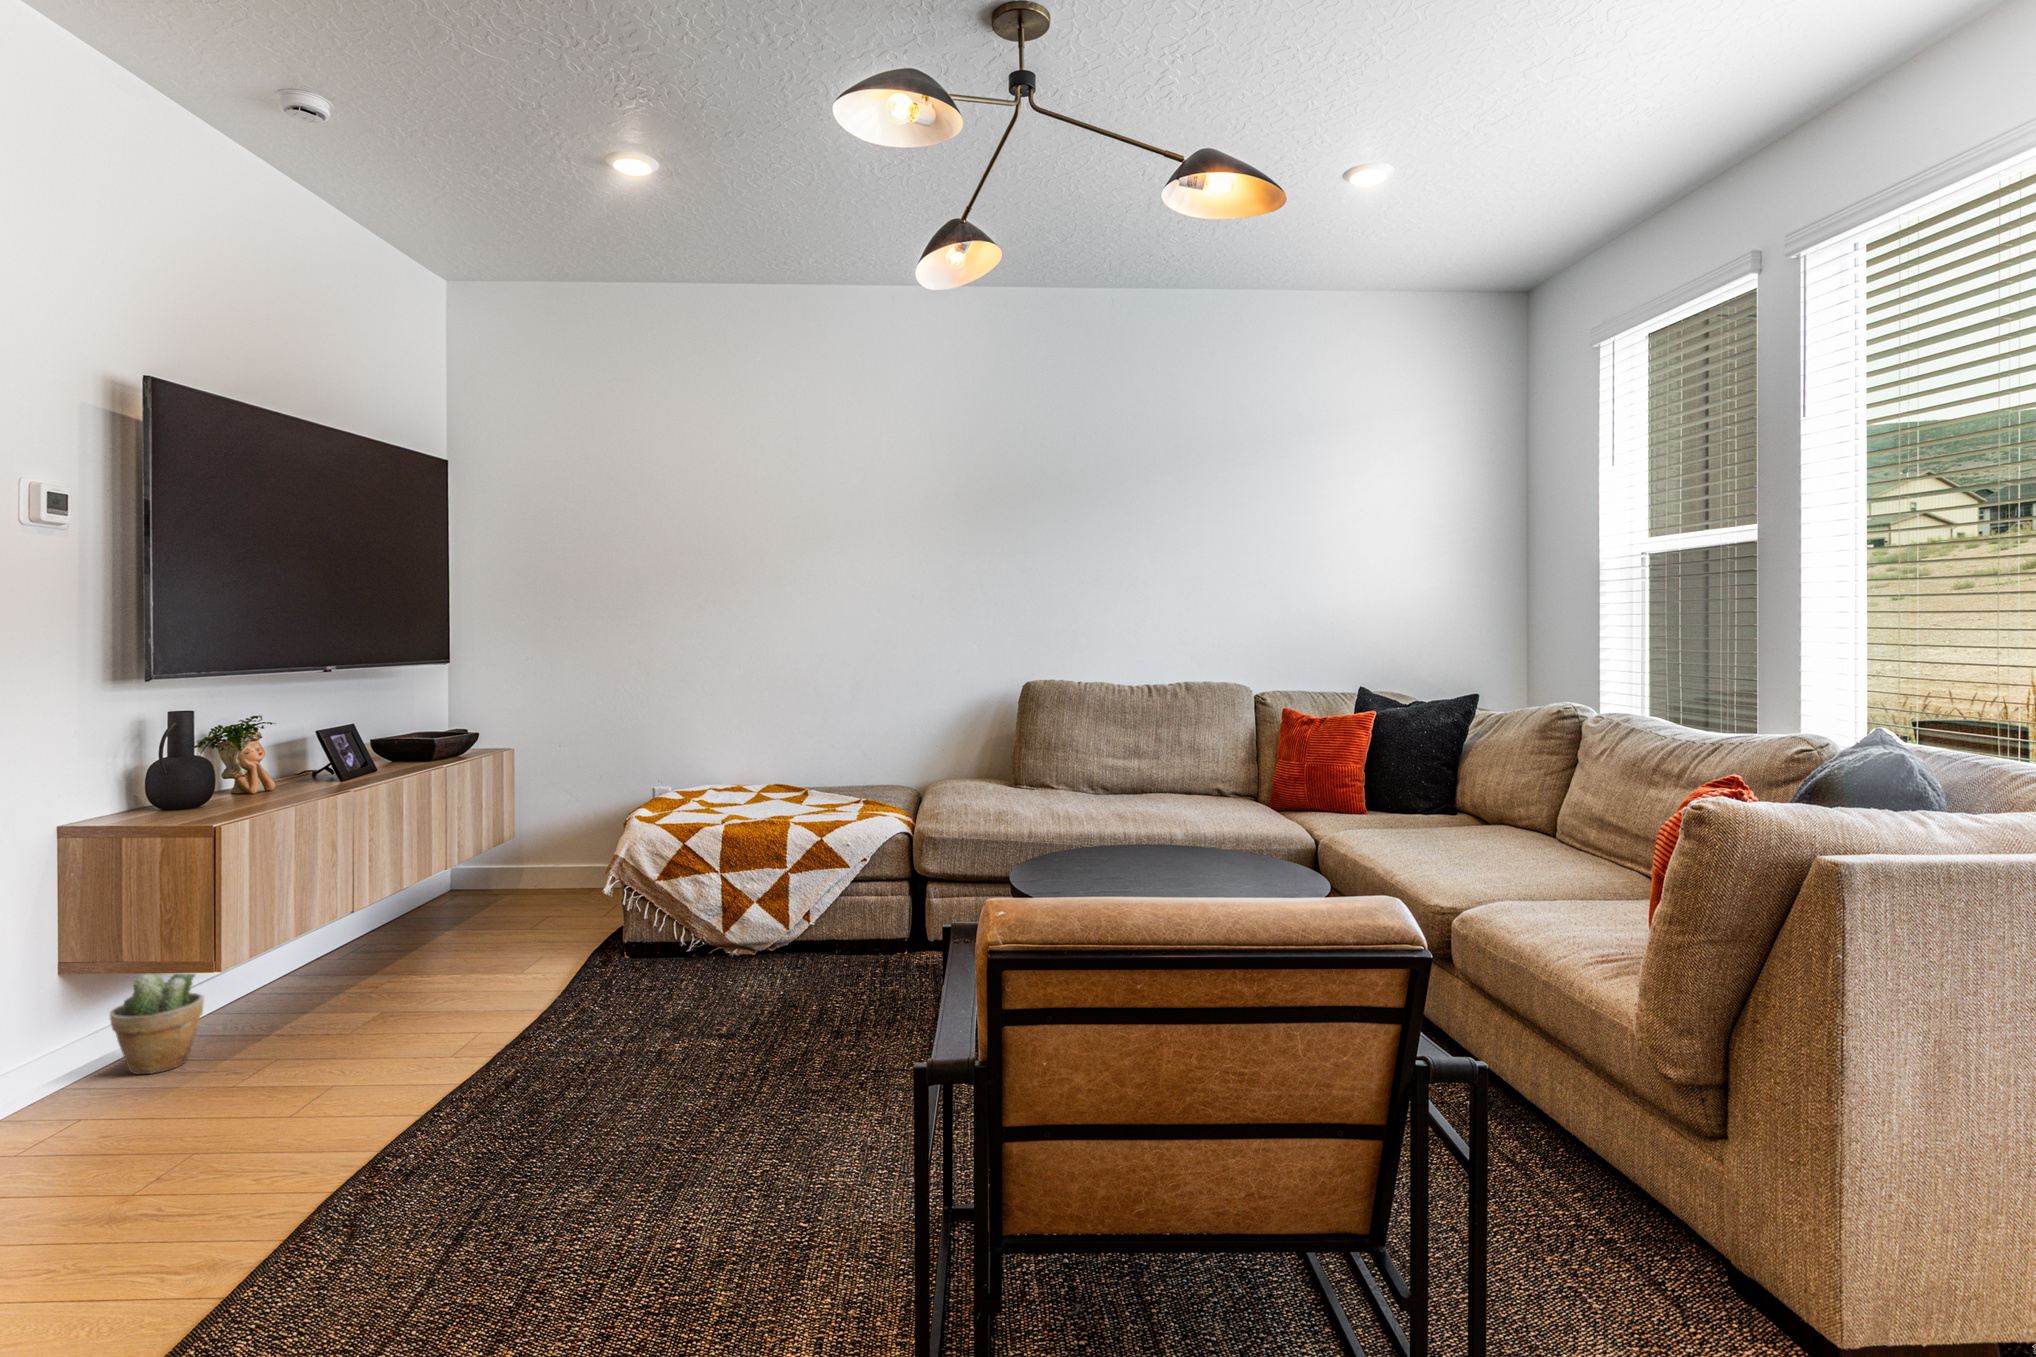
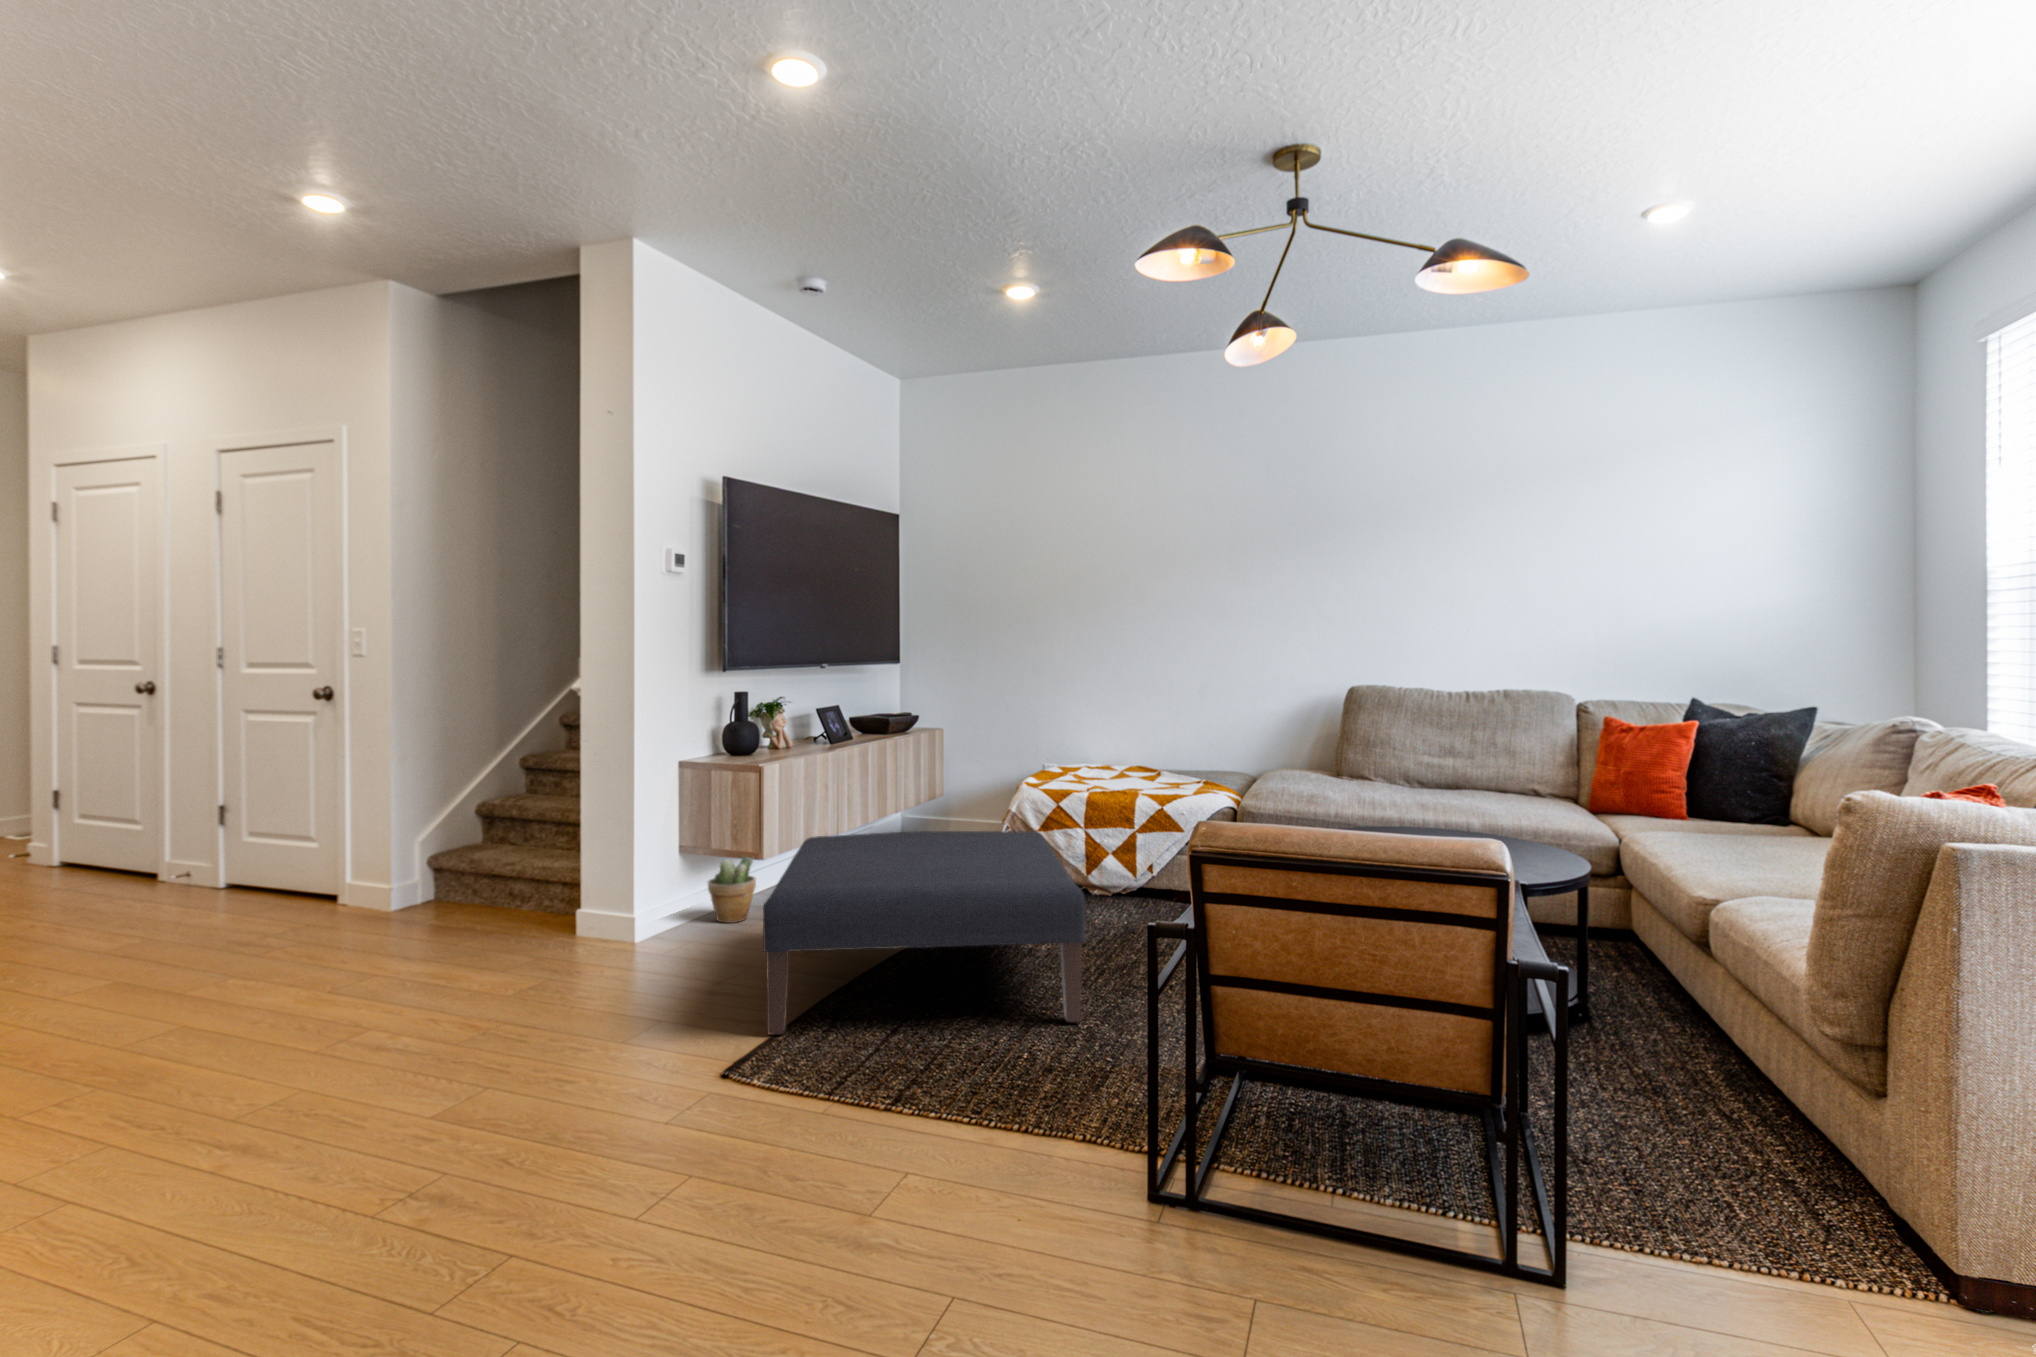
ottoman: none [209,890,758,1290] -> present [763,831,1085,1035]

